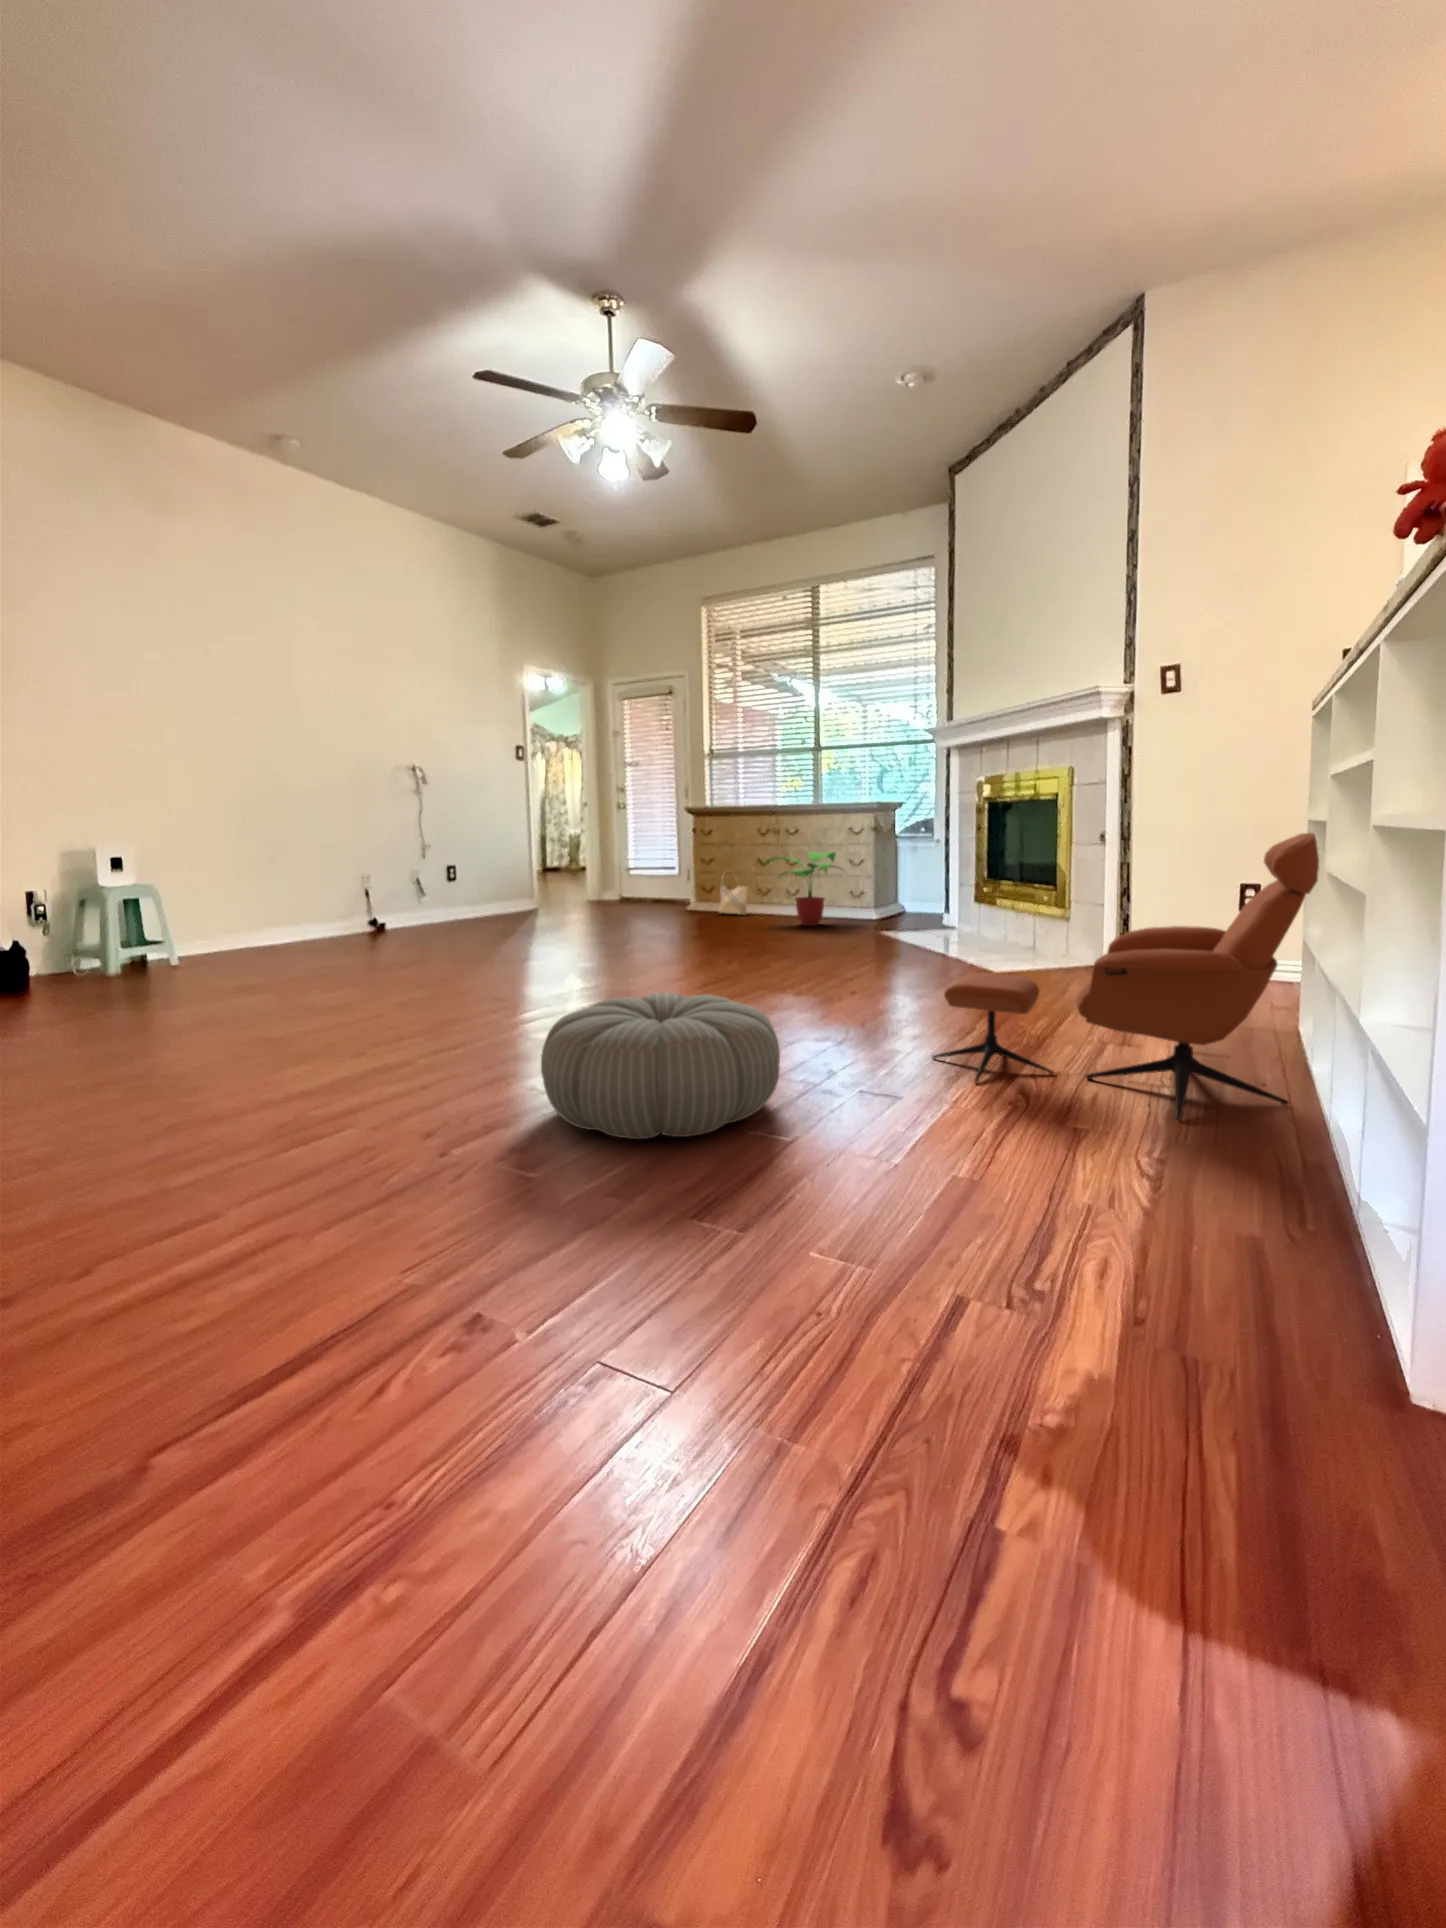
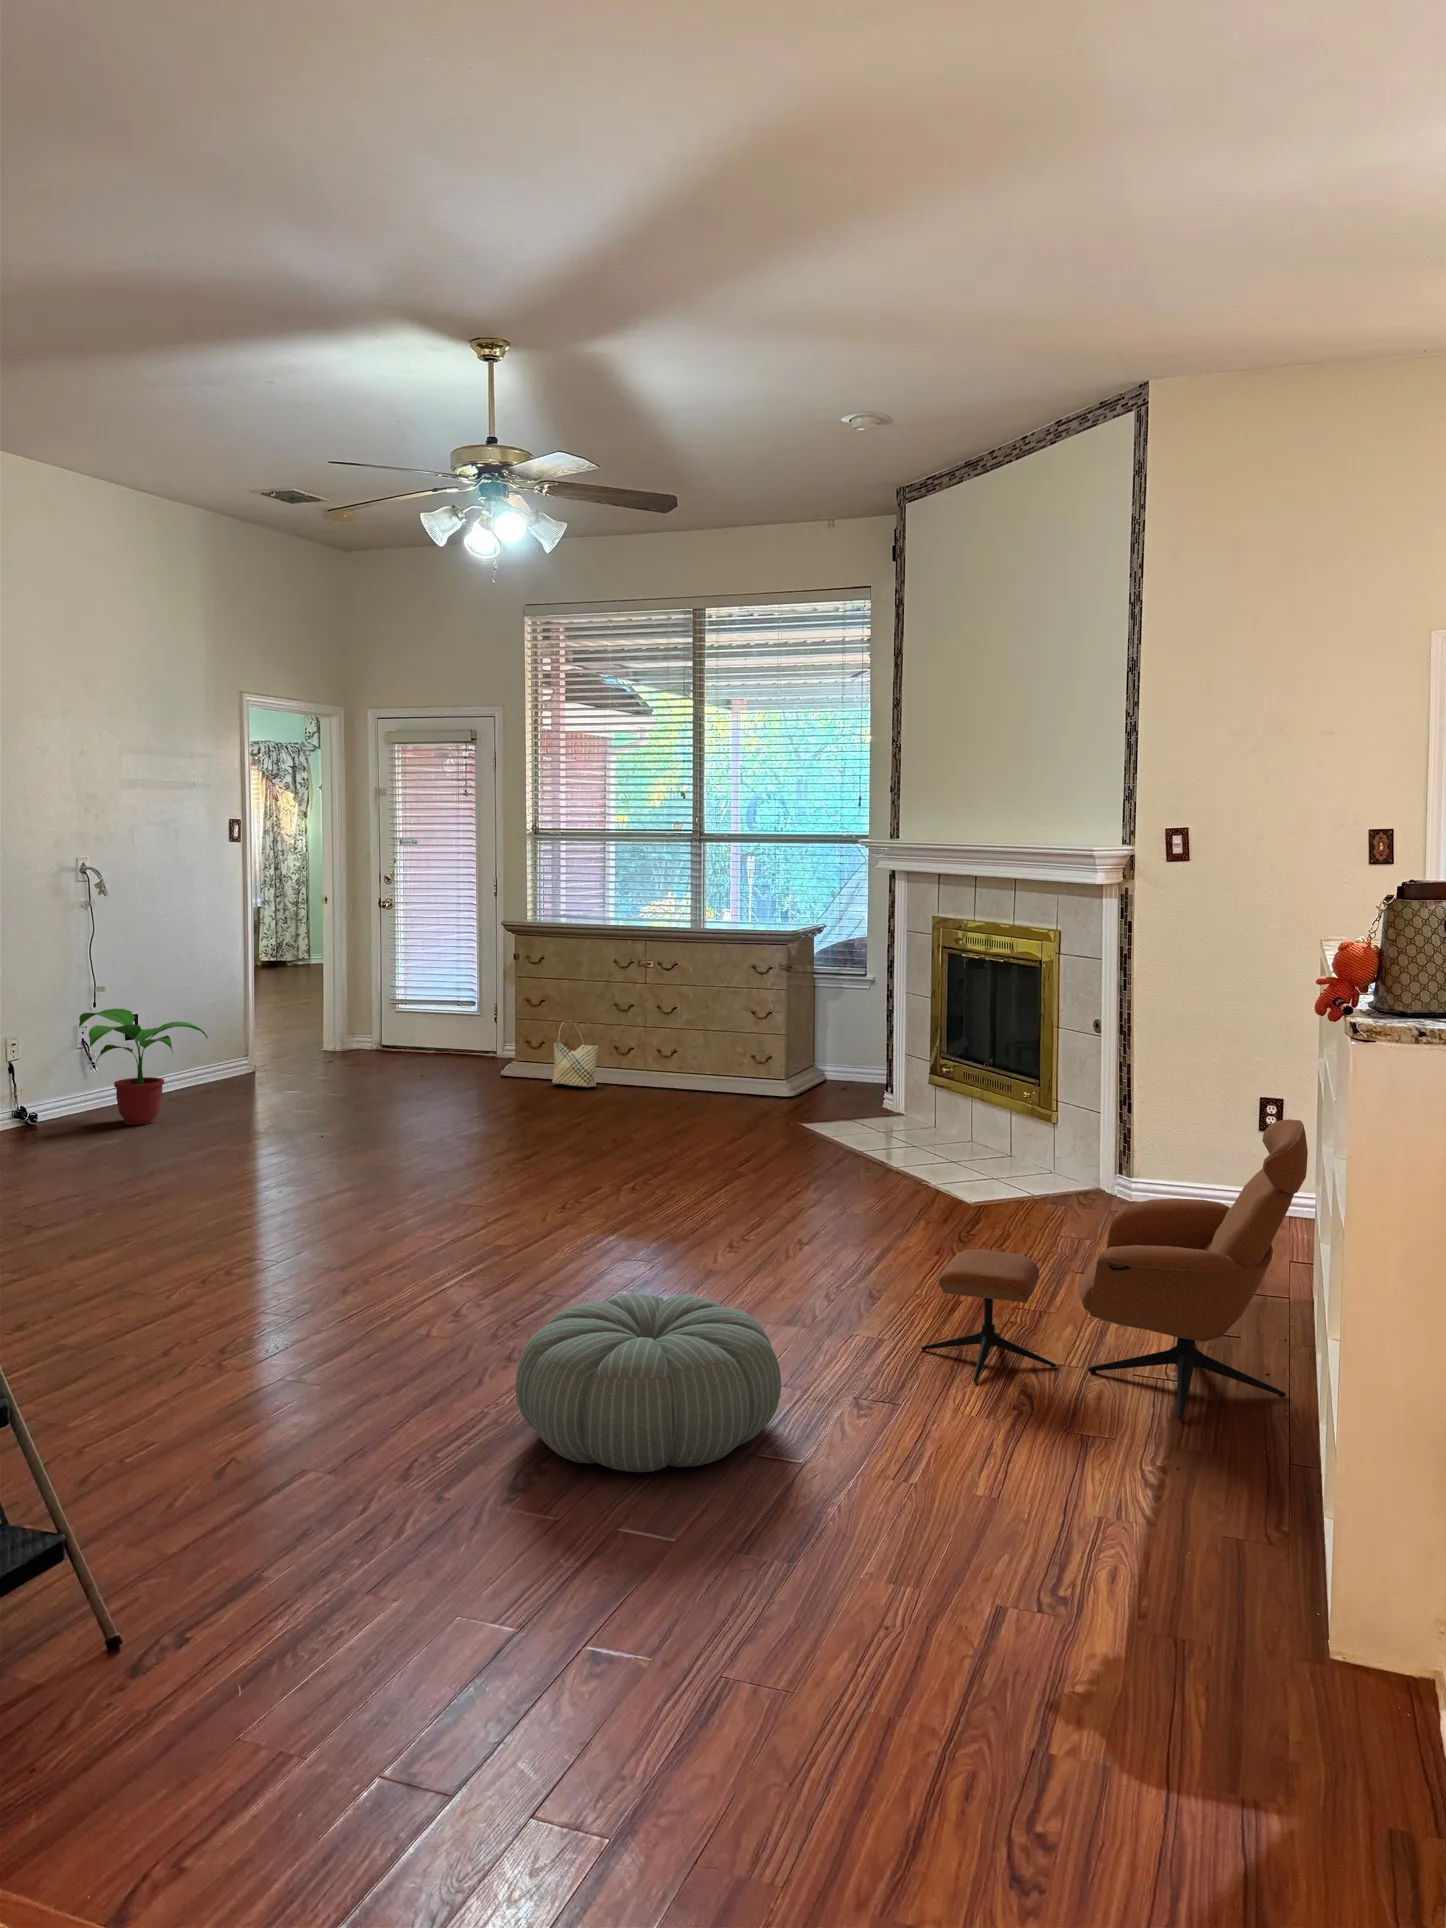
potted plant: present [766,852,841,926] -> present [79,1009,208,1125]

